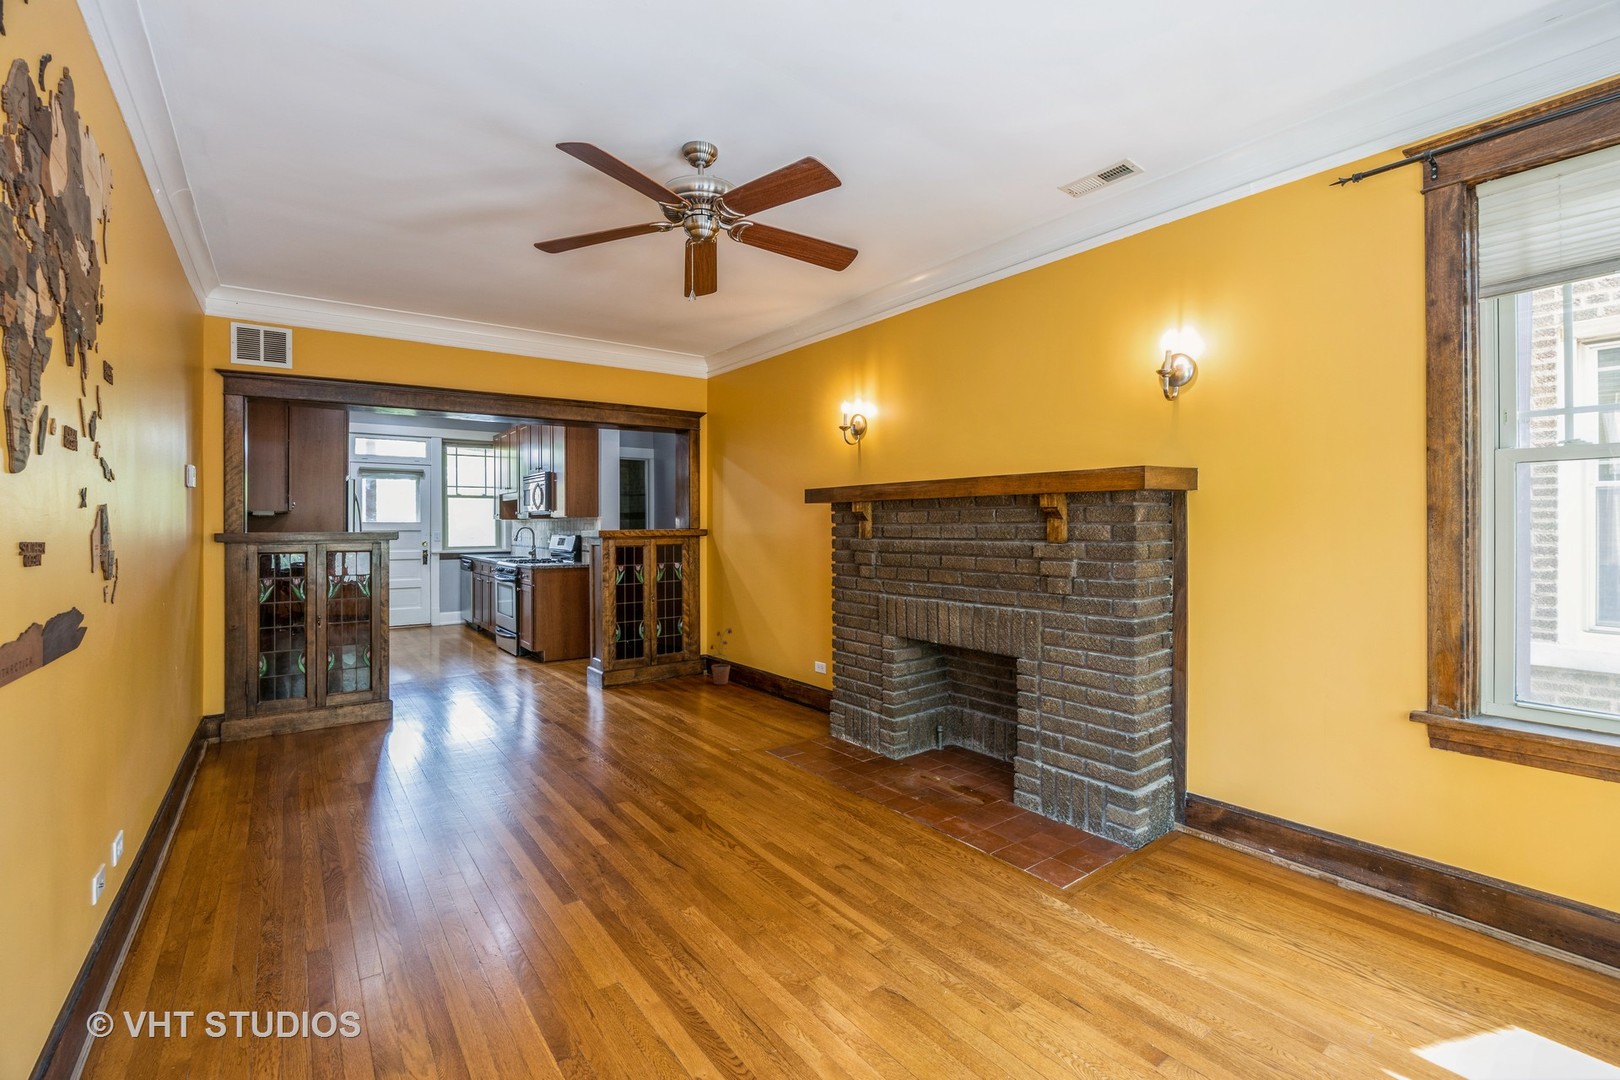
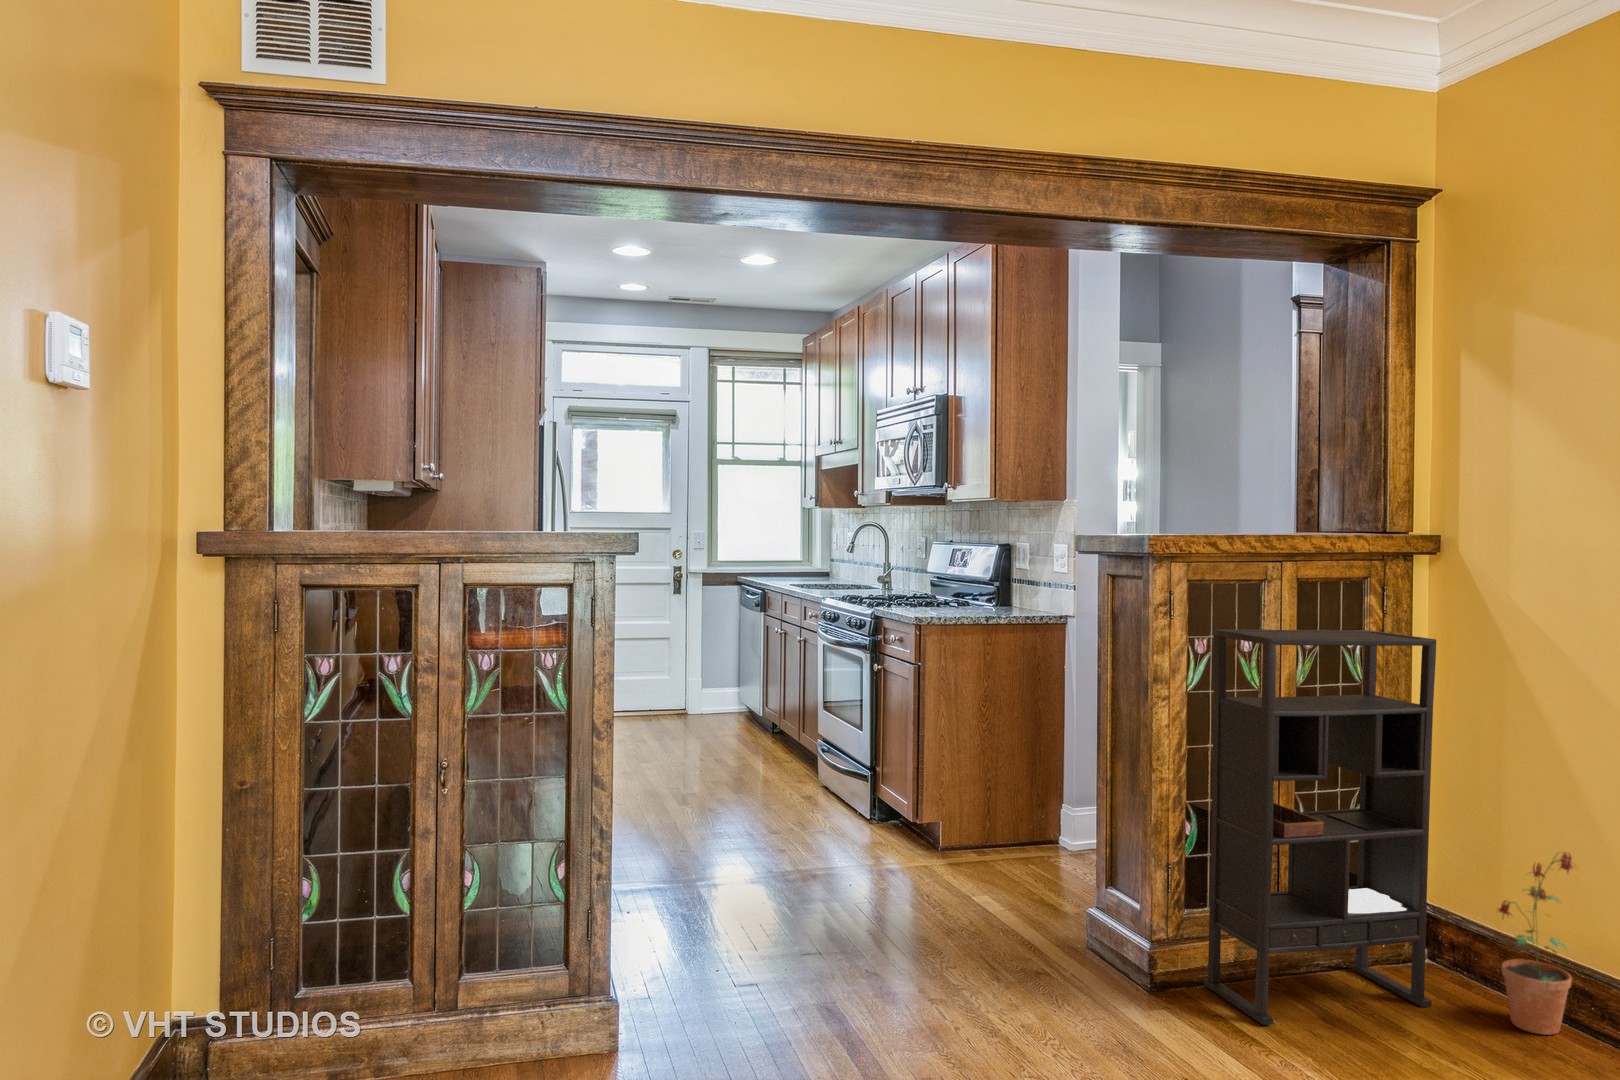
bookshelf: none [621,562,694,690] -> present [1204,629,1436,1025]

